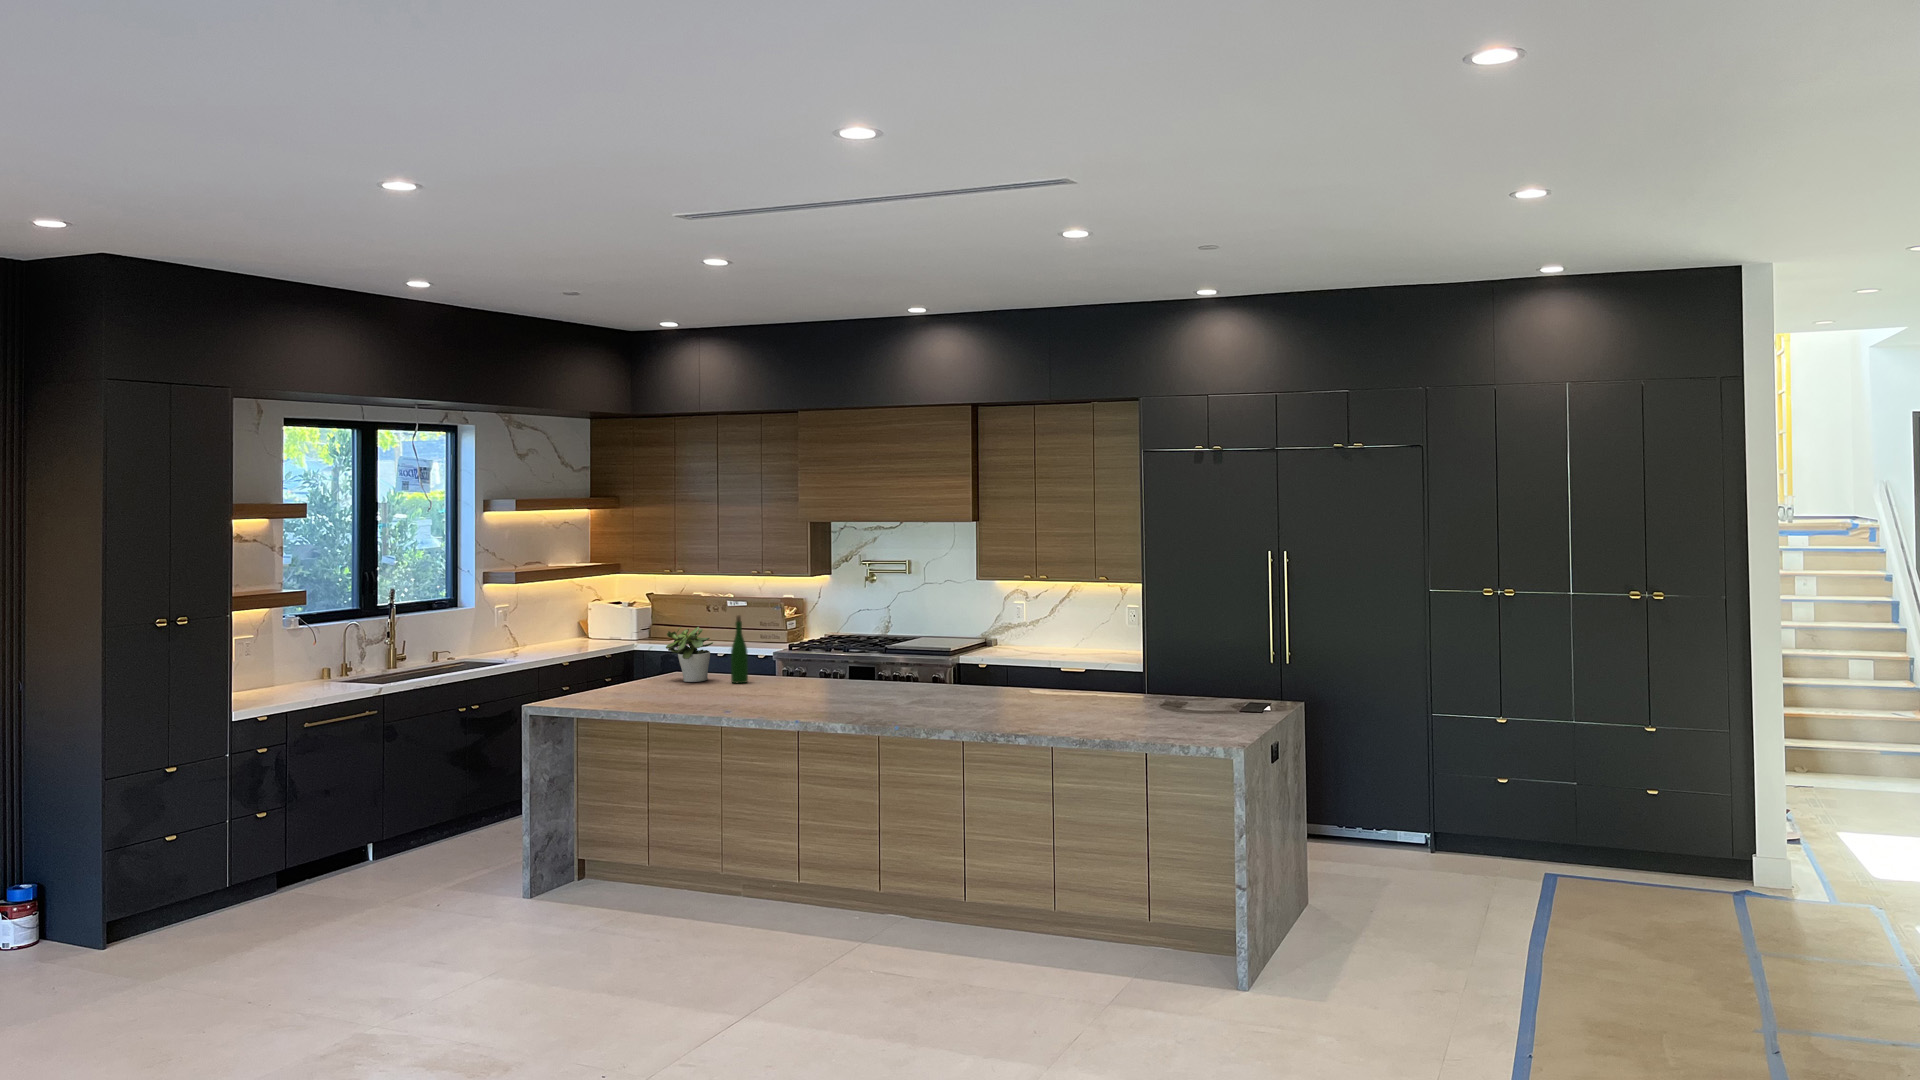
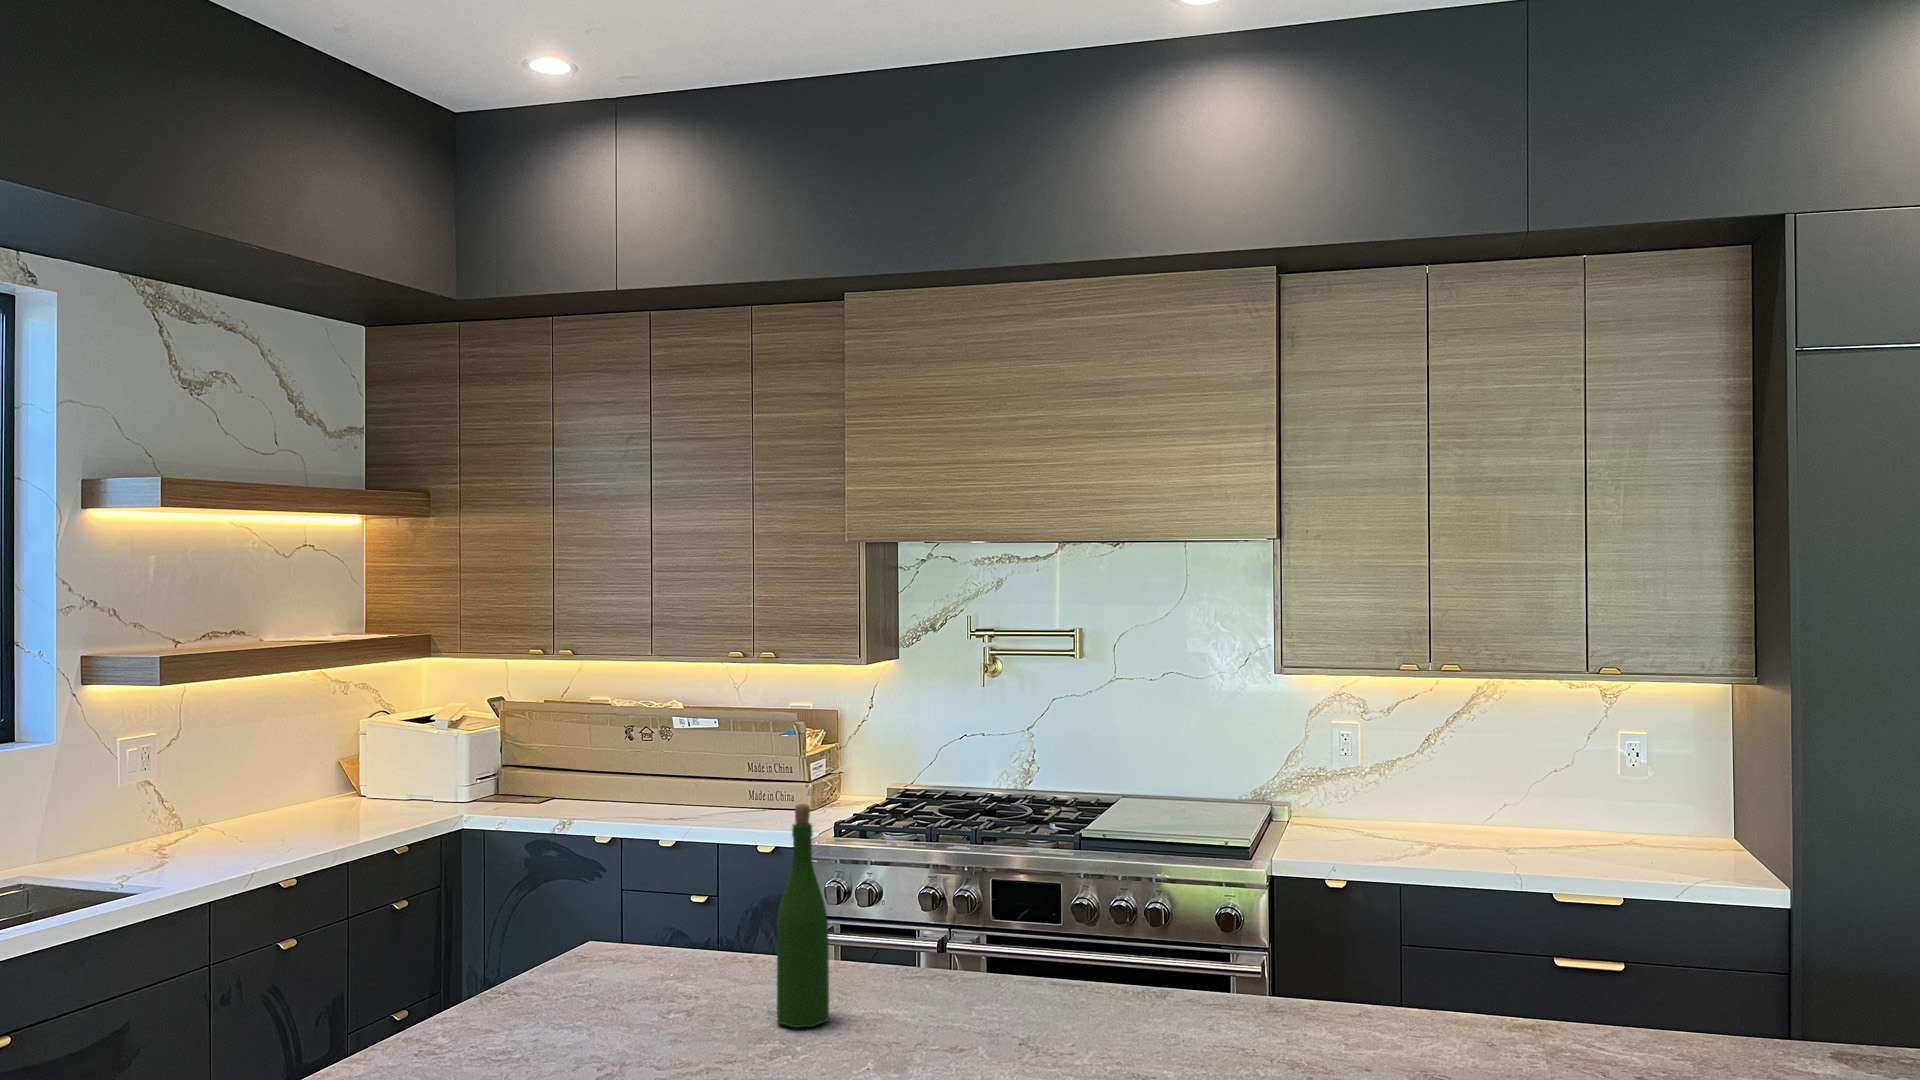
potted plant: present [666,627,713,682] -> none [560,834,714,1020]

